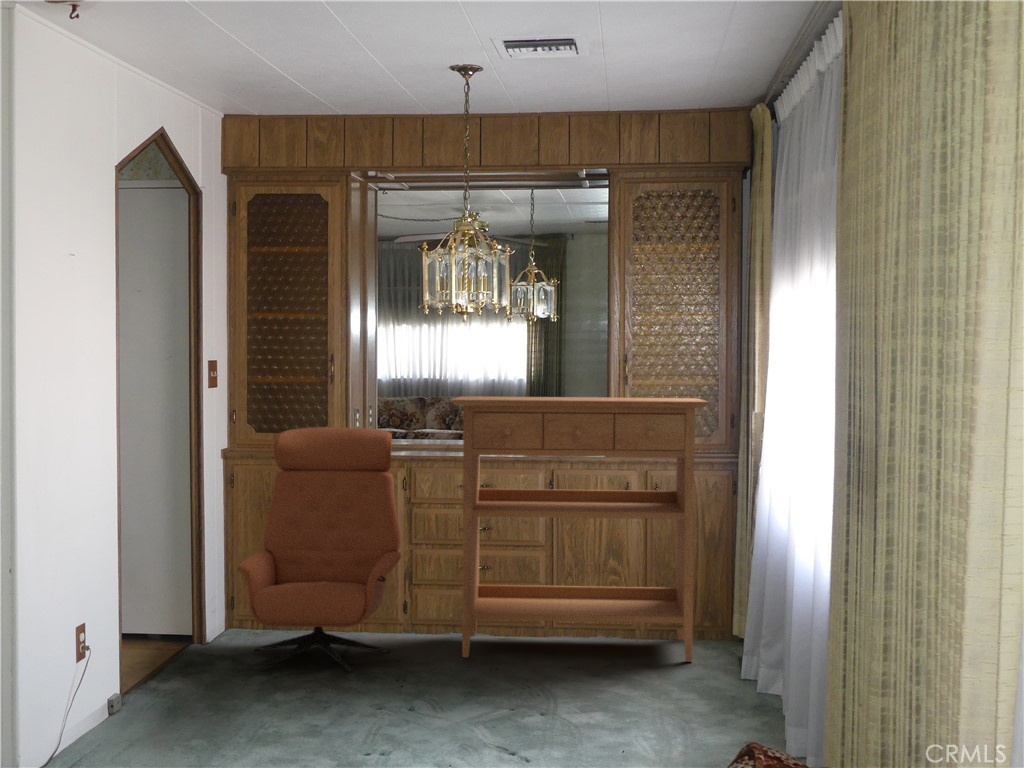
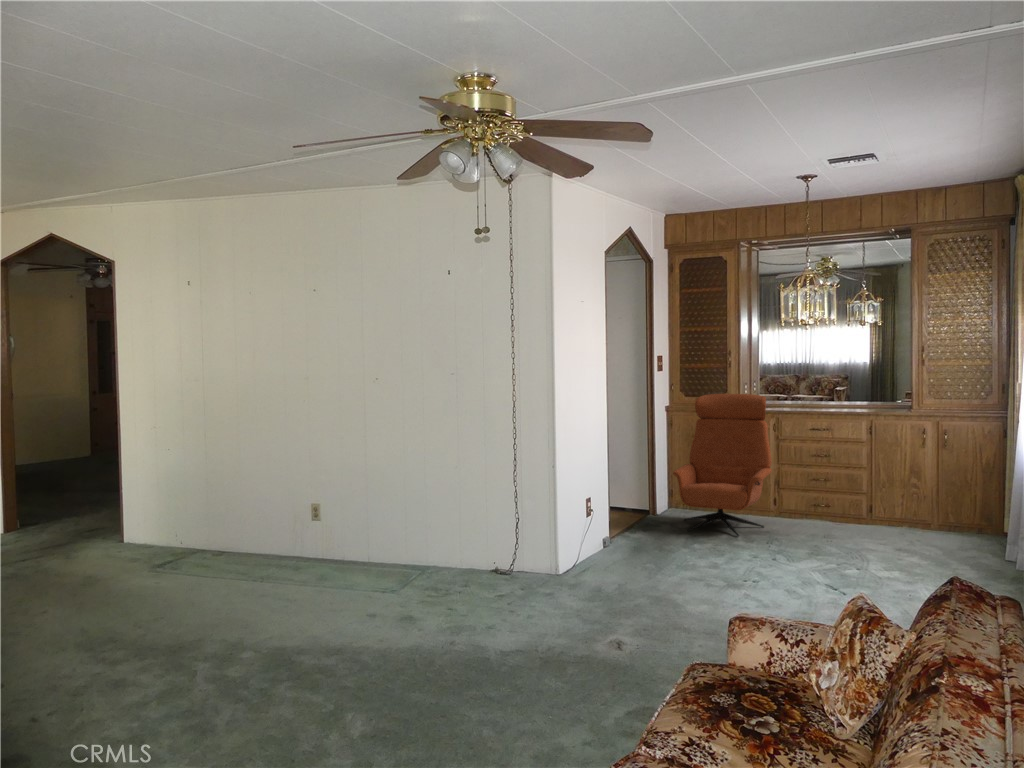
console table: present [451,396,709,662] -> none [800,375,983,549]

